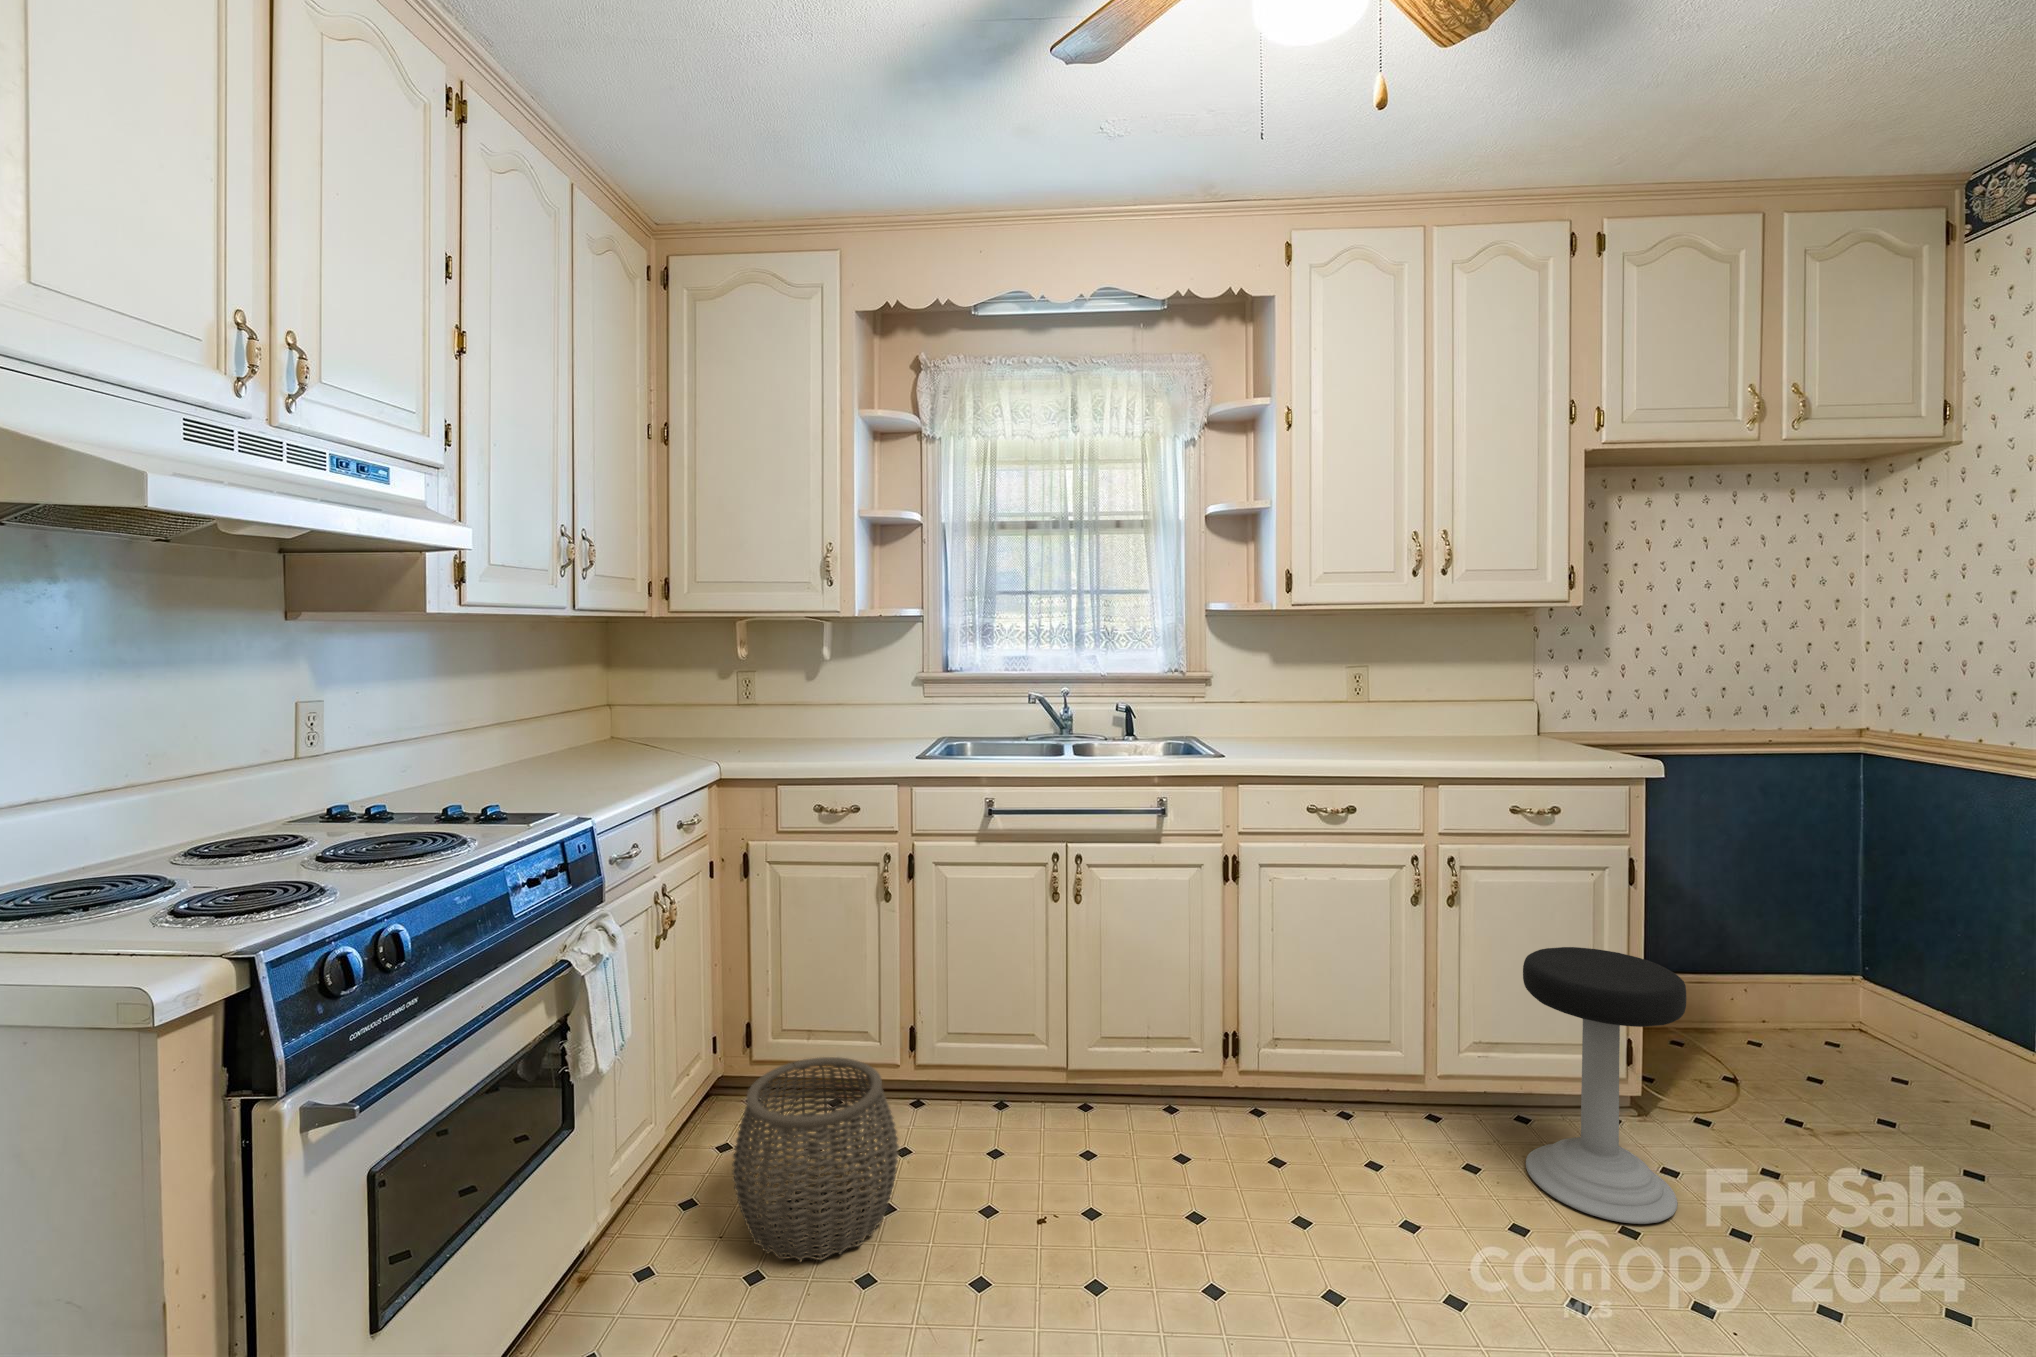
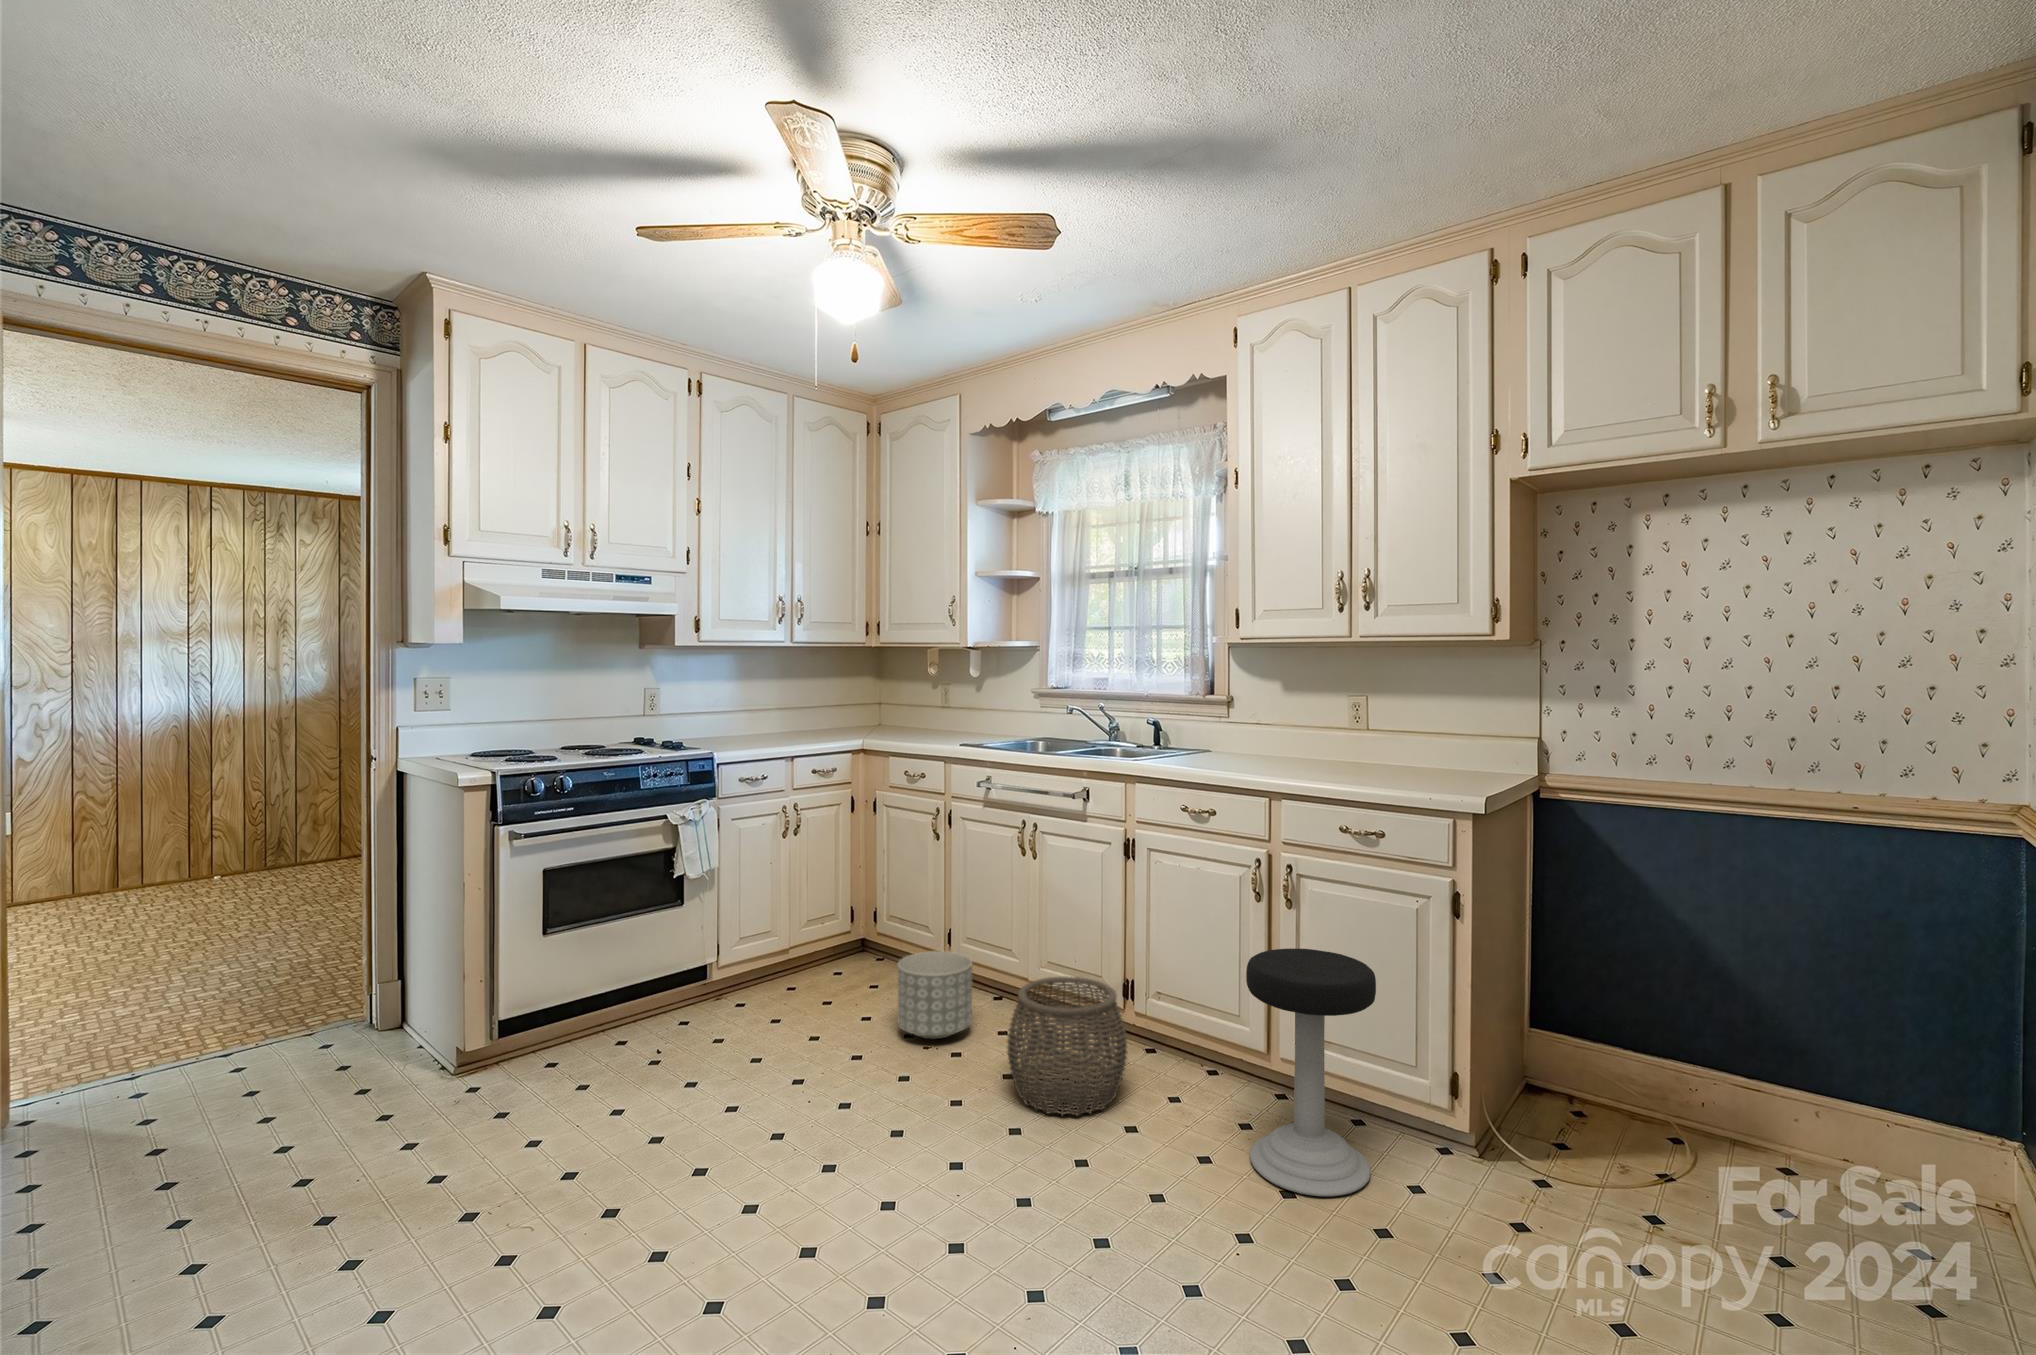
woven basket: present [732,1057,899,1262] -> present [1007,976,1127,1115]
planter: none [970,1063,1082,1208] -> present [898,951,972,1039]

